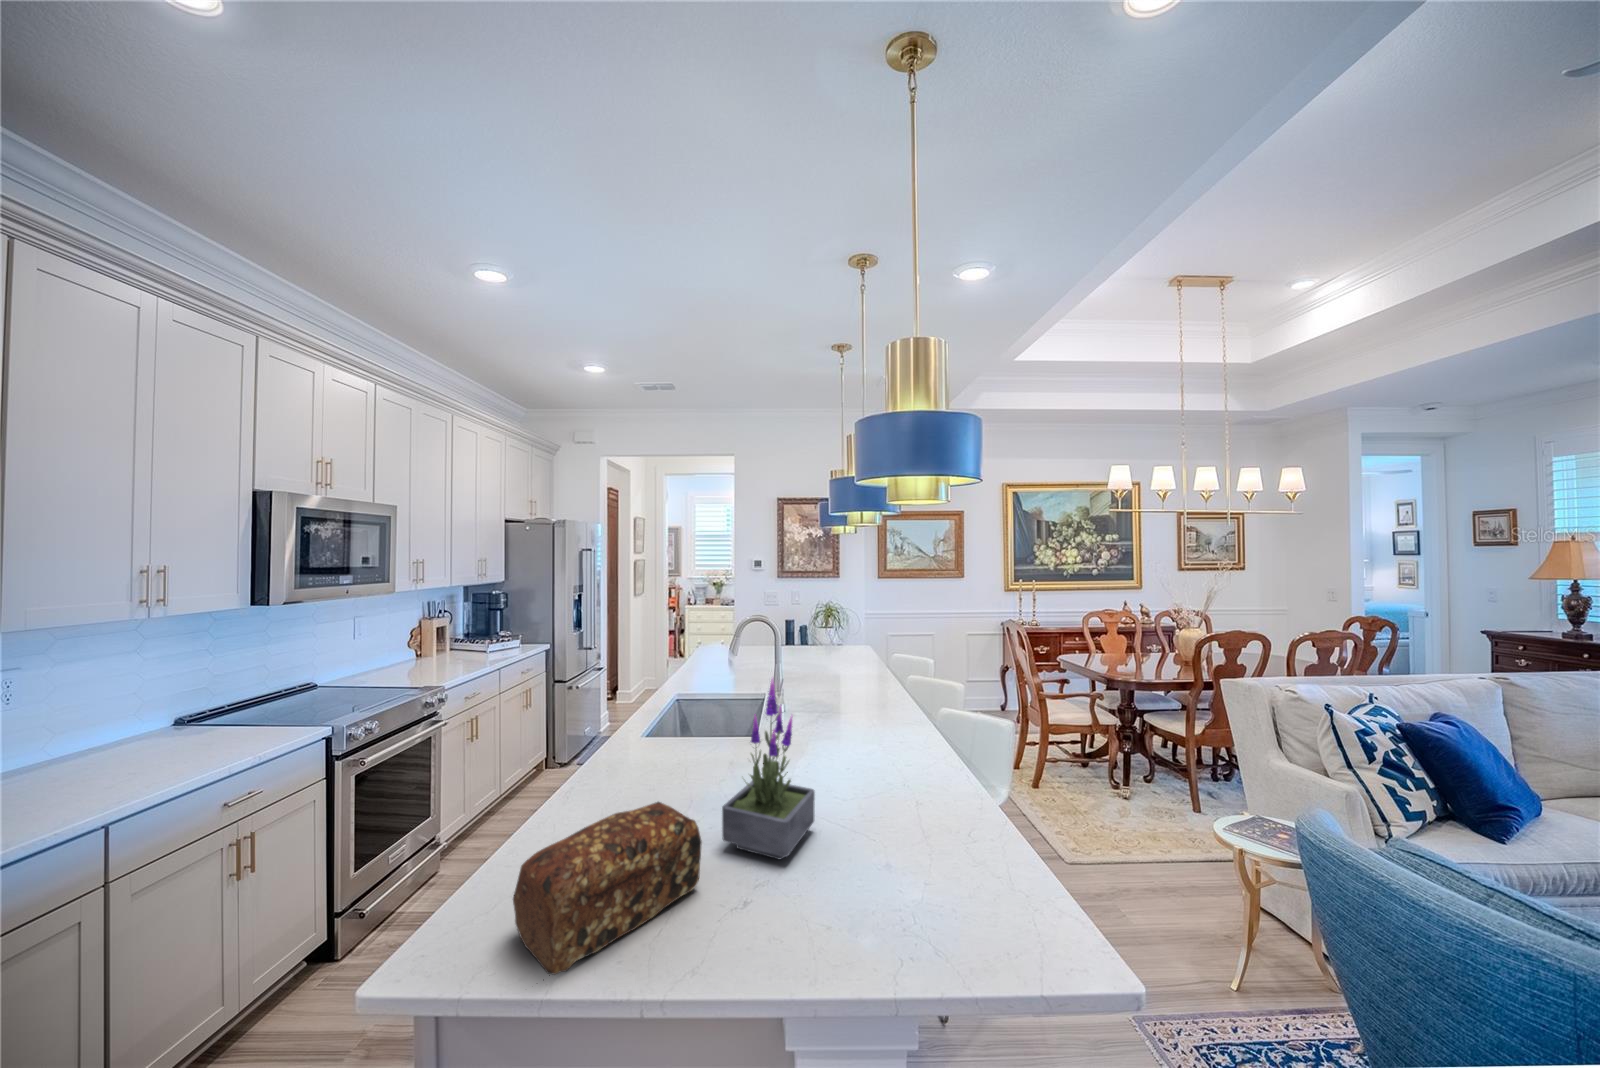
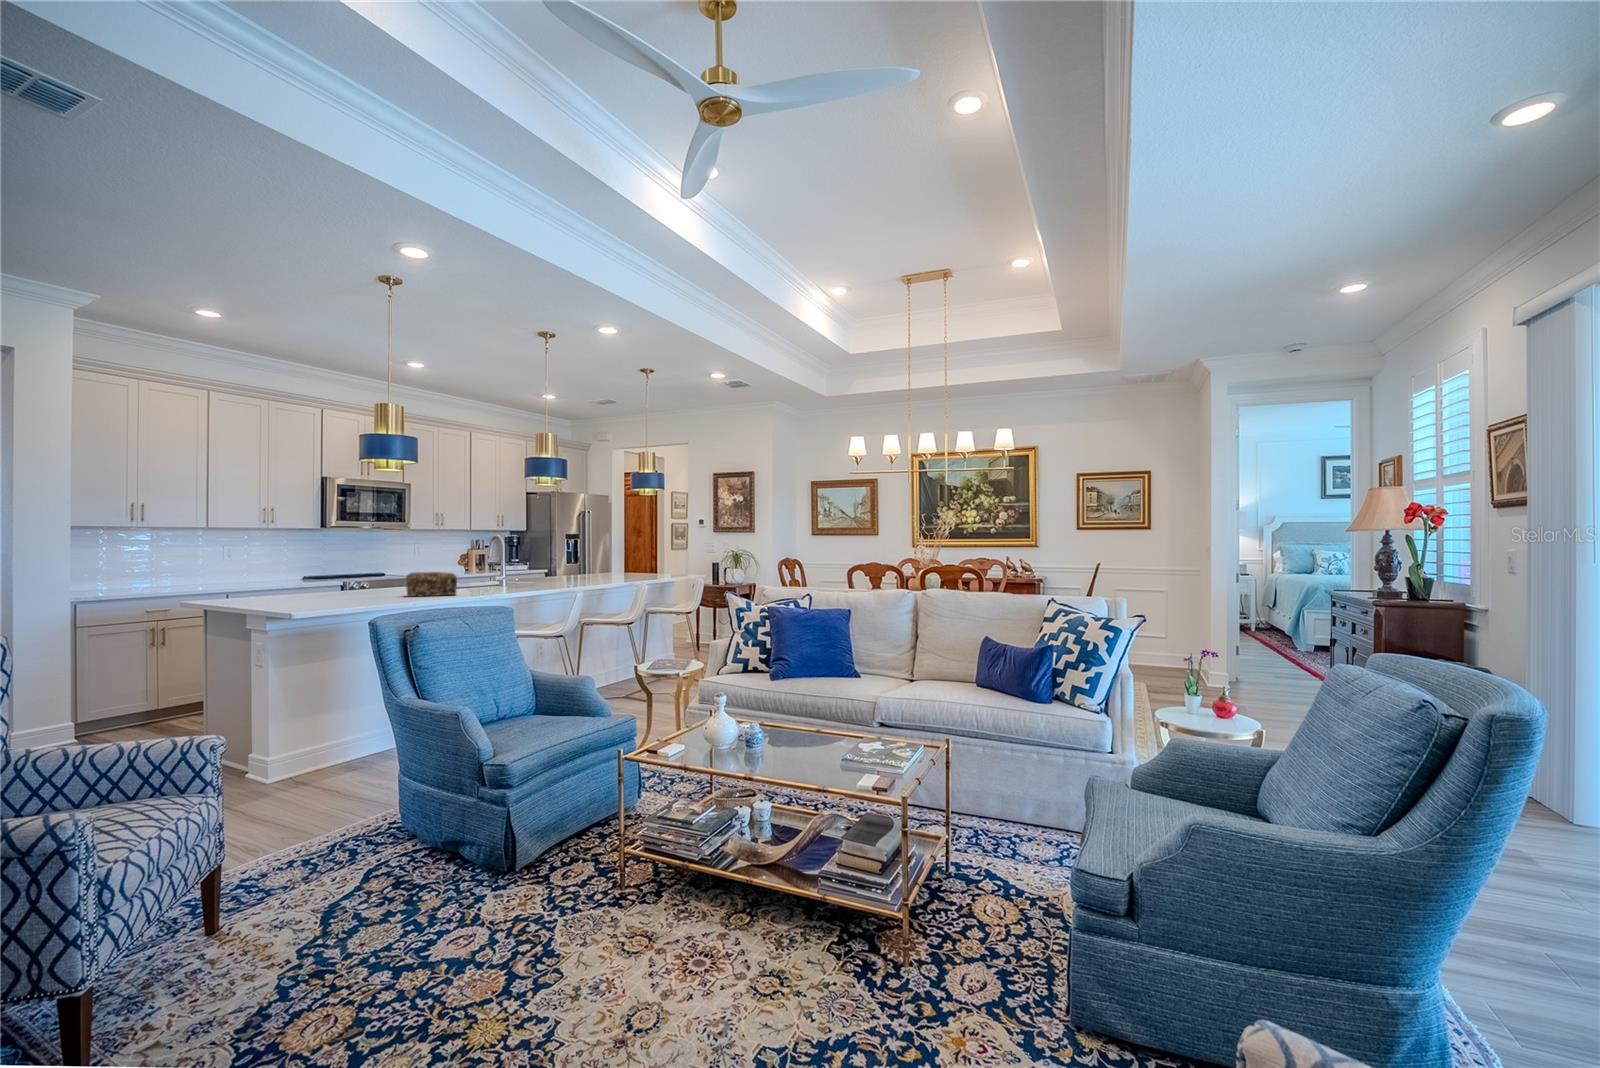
potted plant: present [722,679,815,859] -> none [475,540,508,595]

